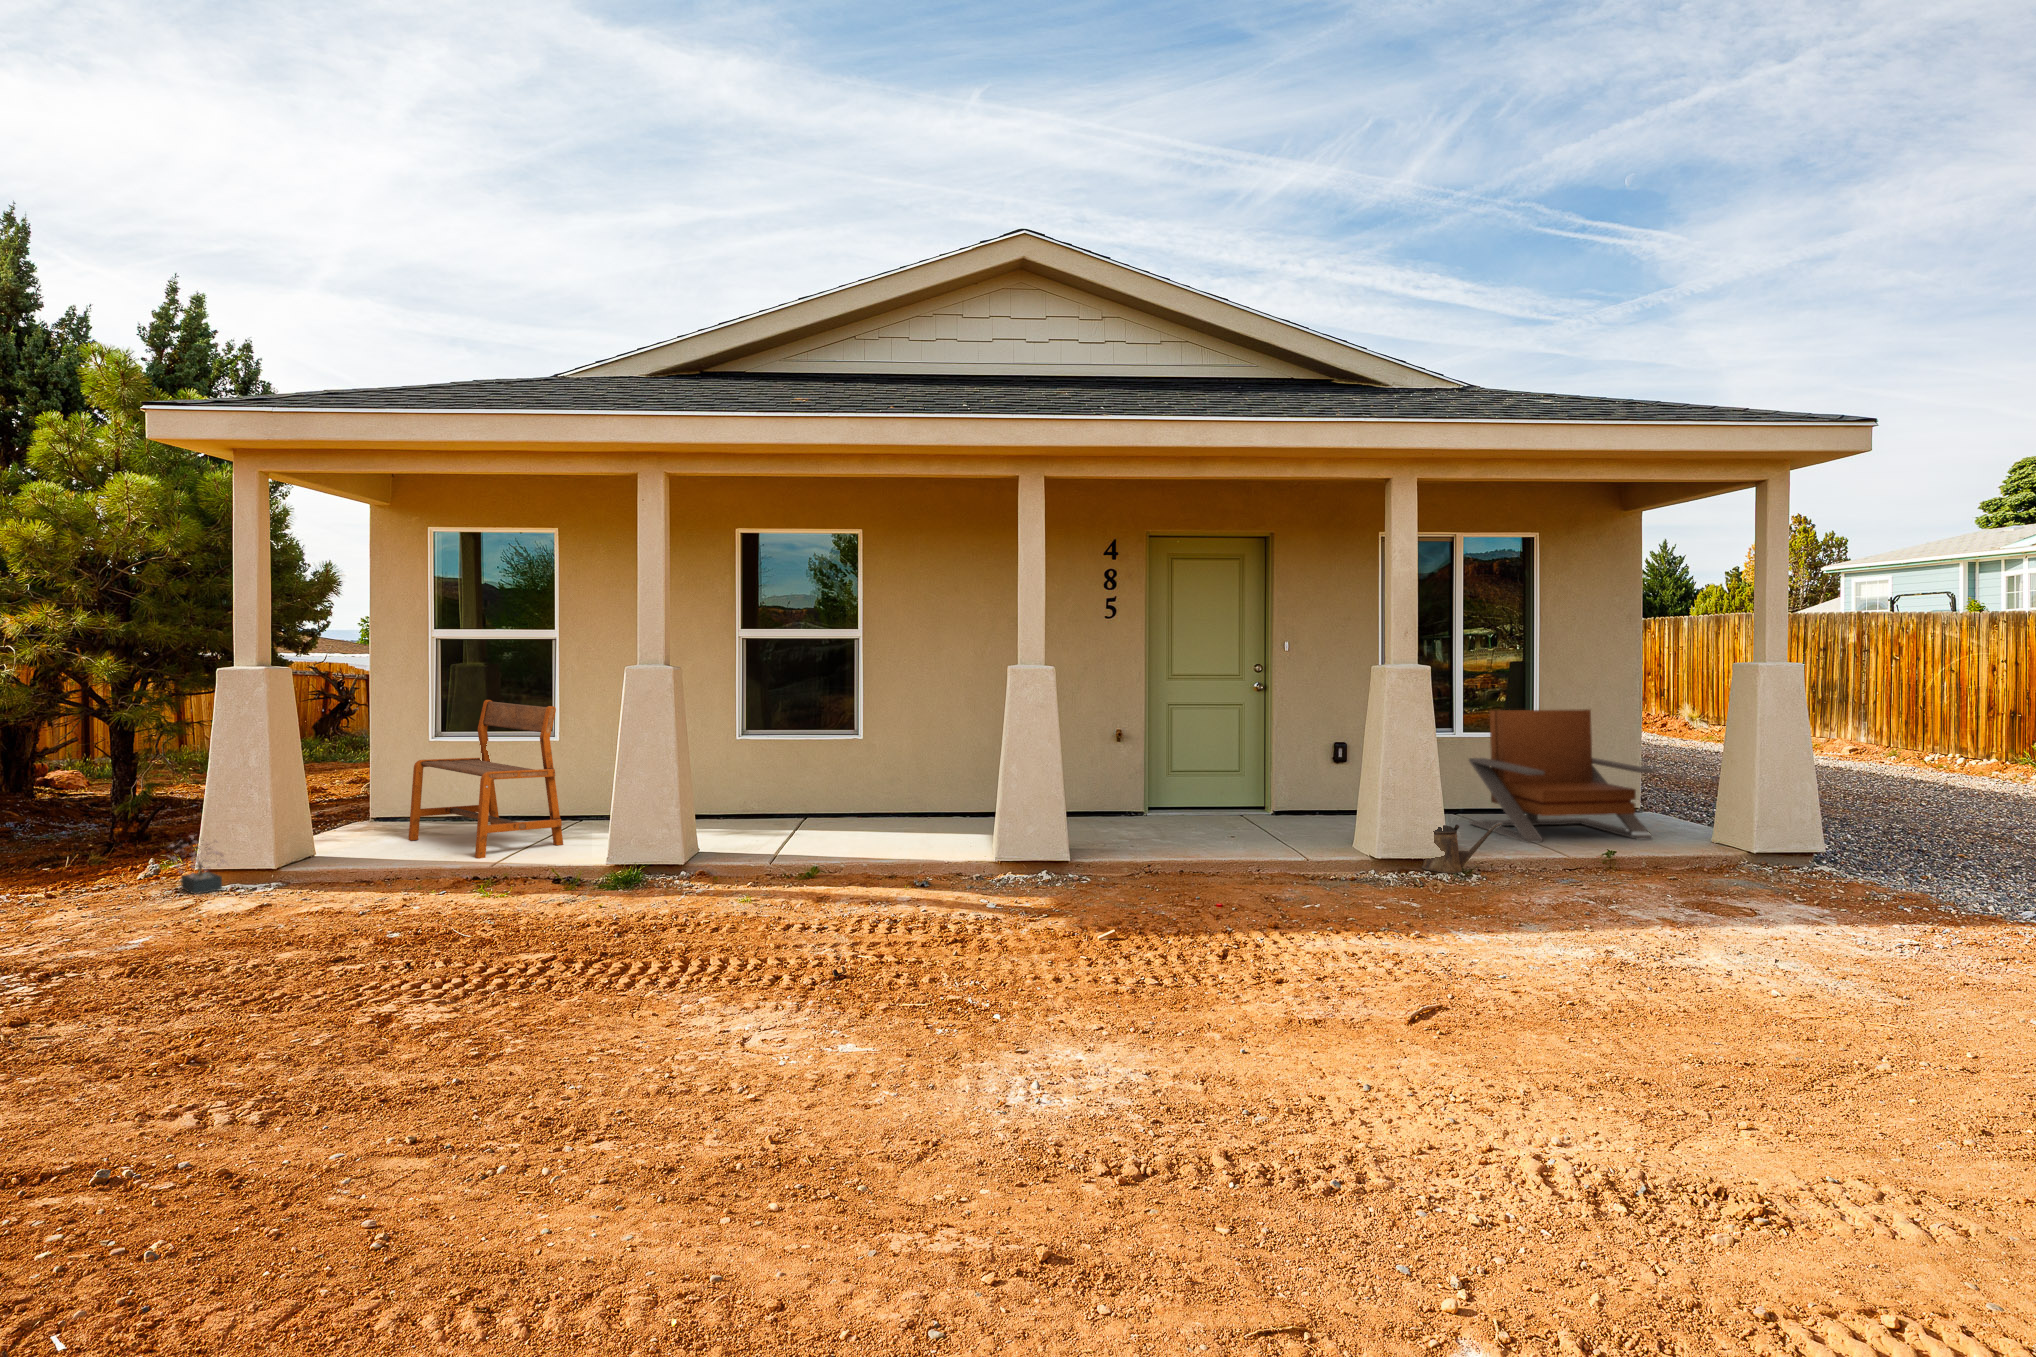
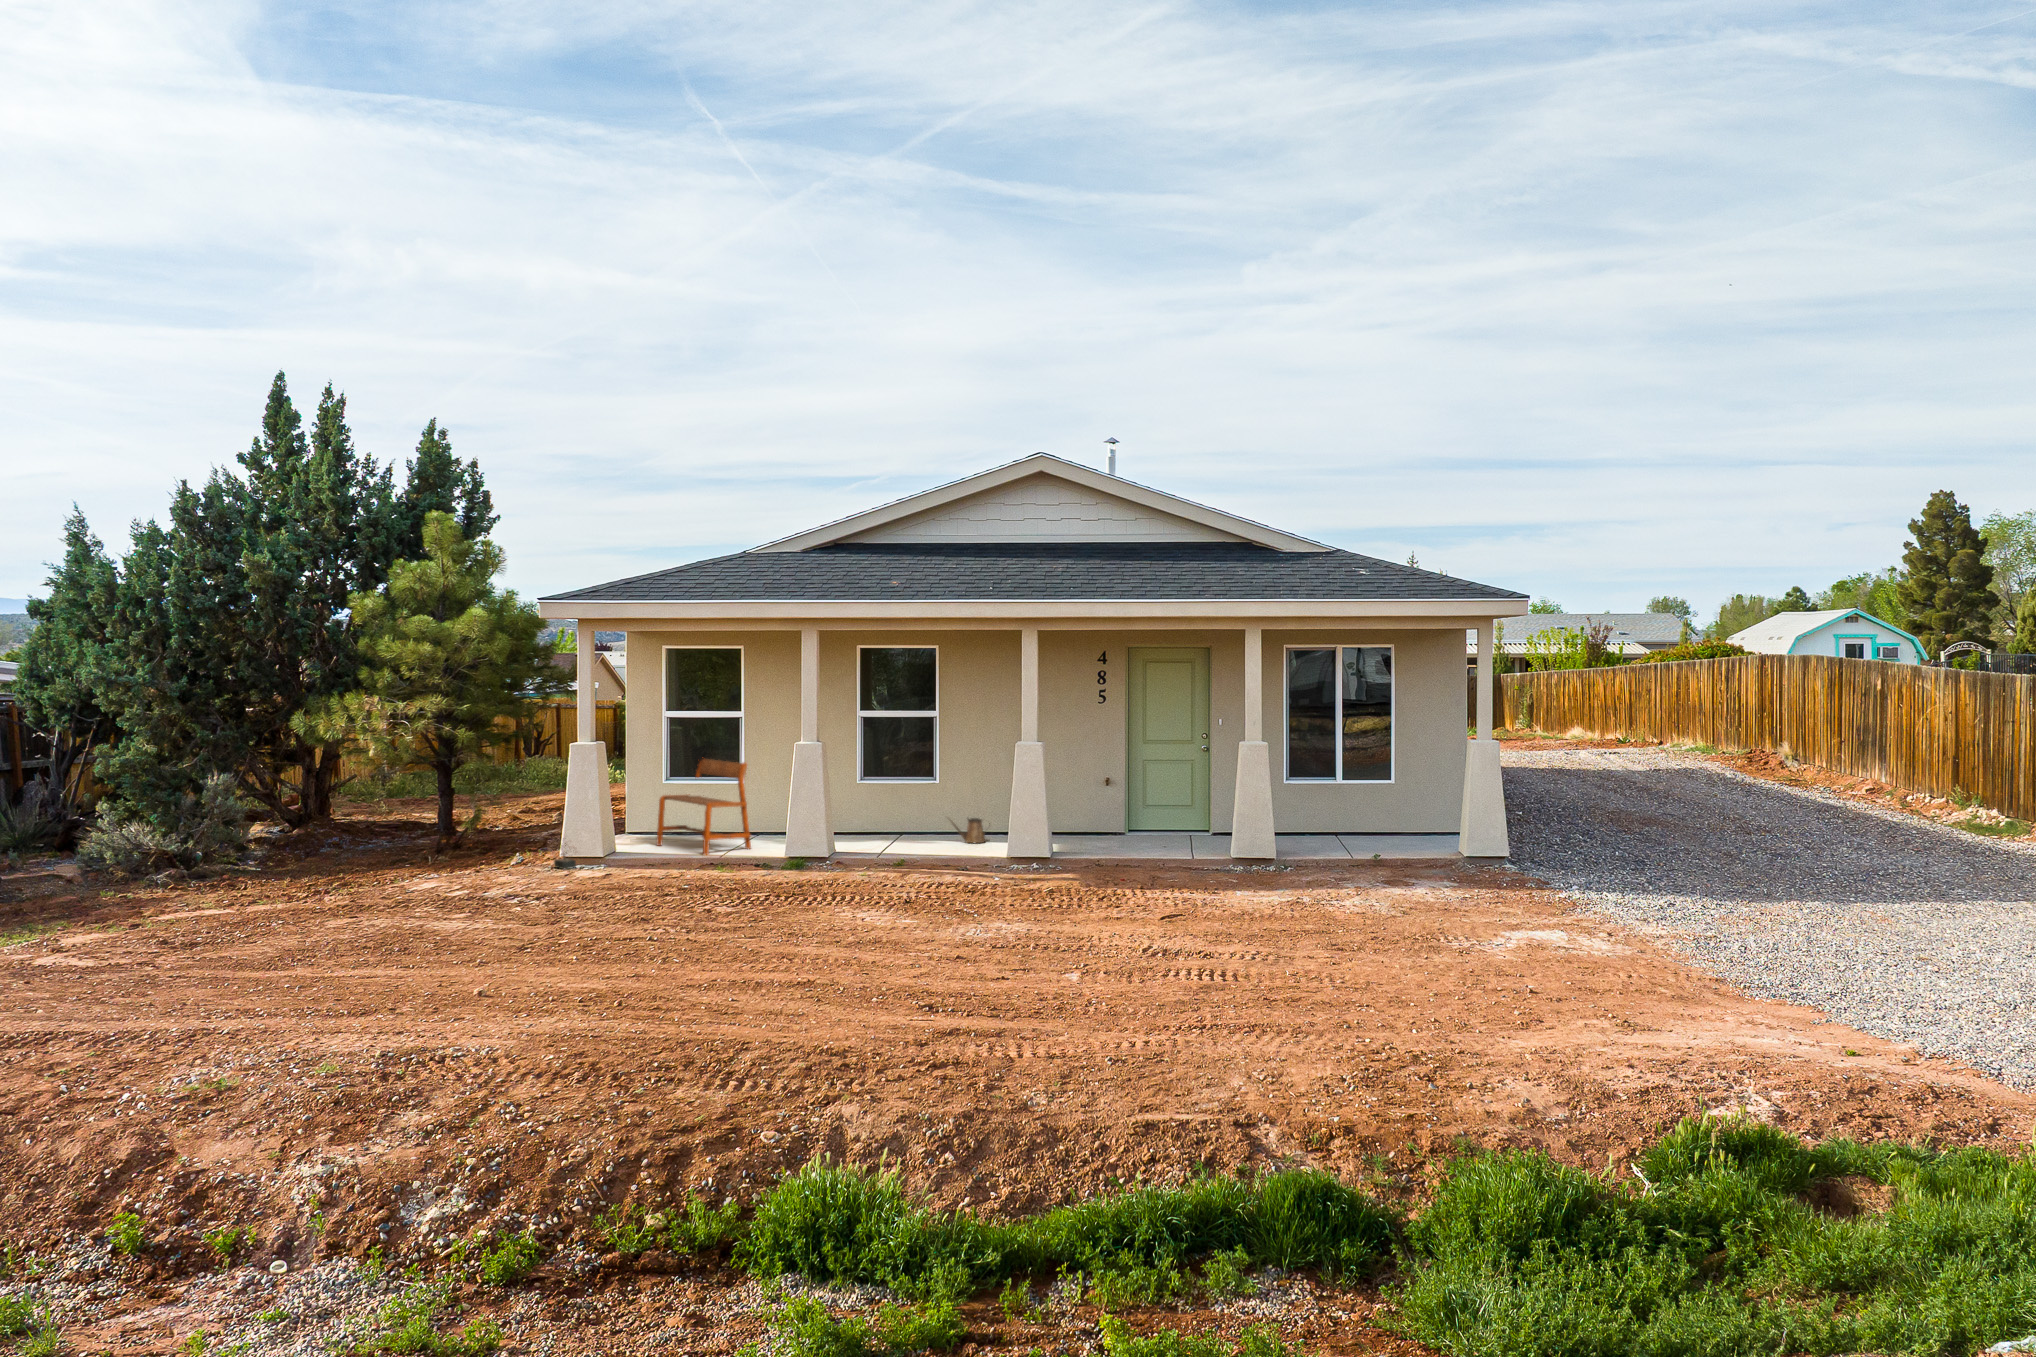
lounge chair: present [1469,709,1654,843] -> none [1350,764,1461,854]
watering can: present [1422,823,1502,873] -> present [950,818,985,843]

